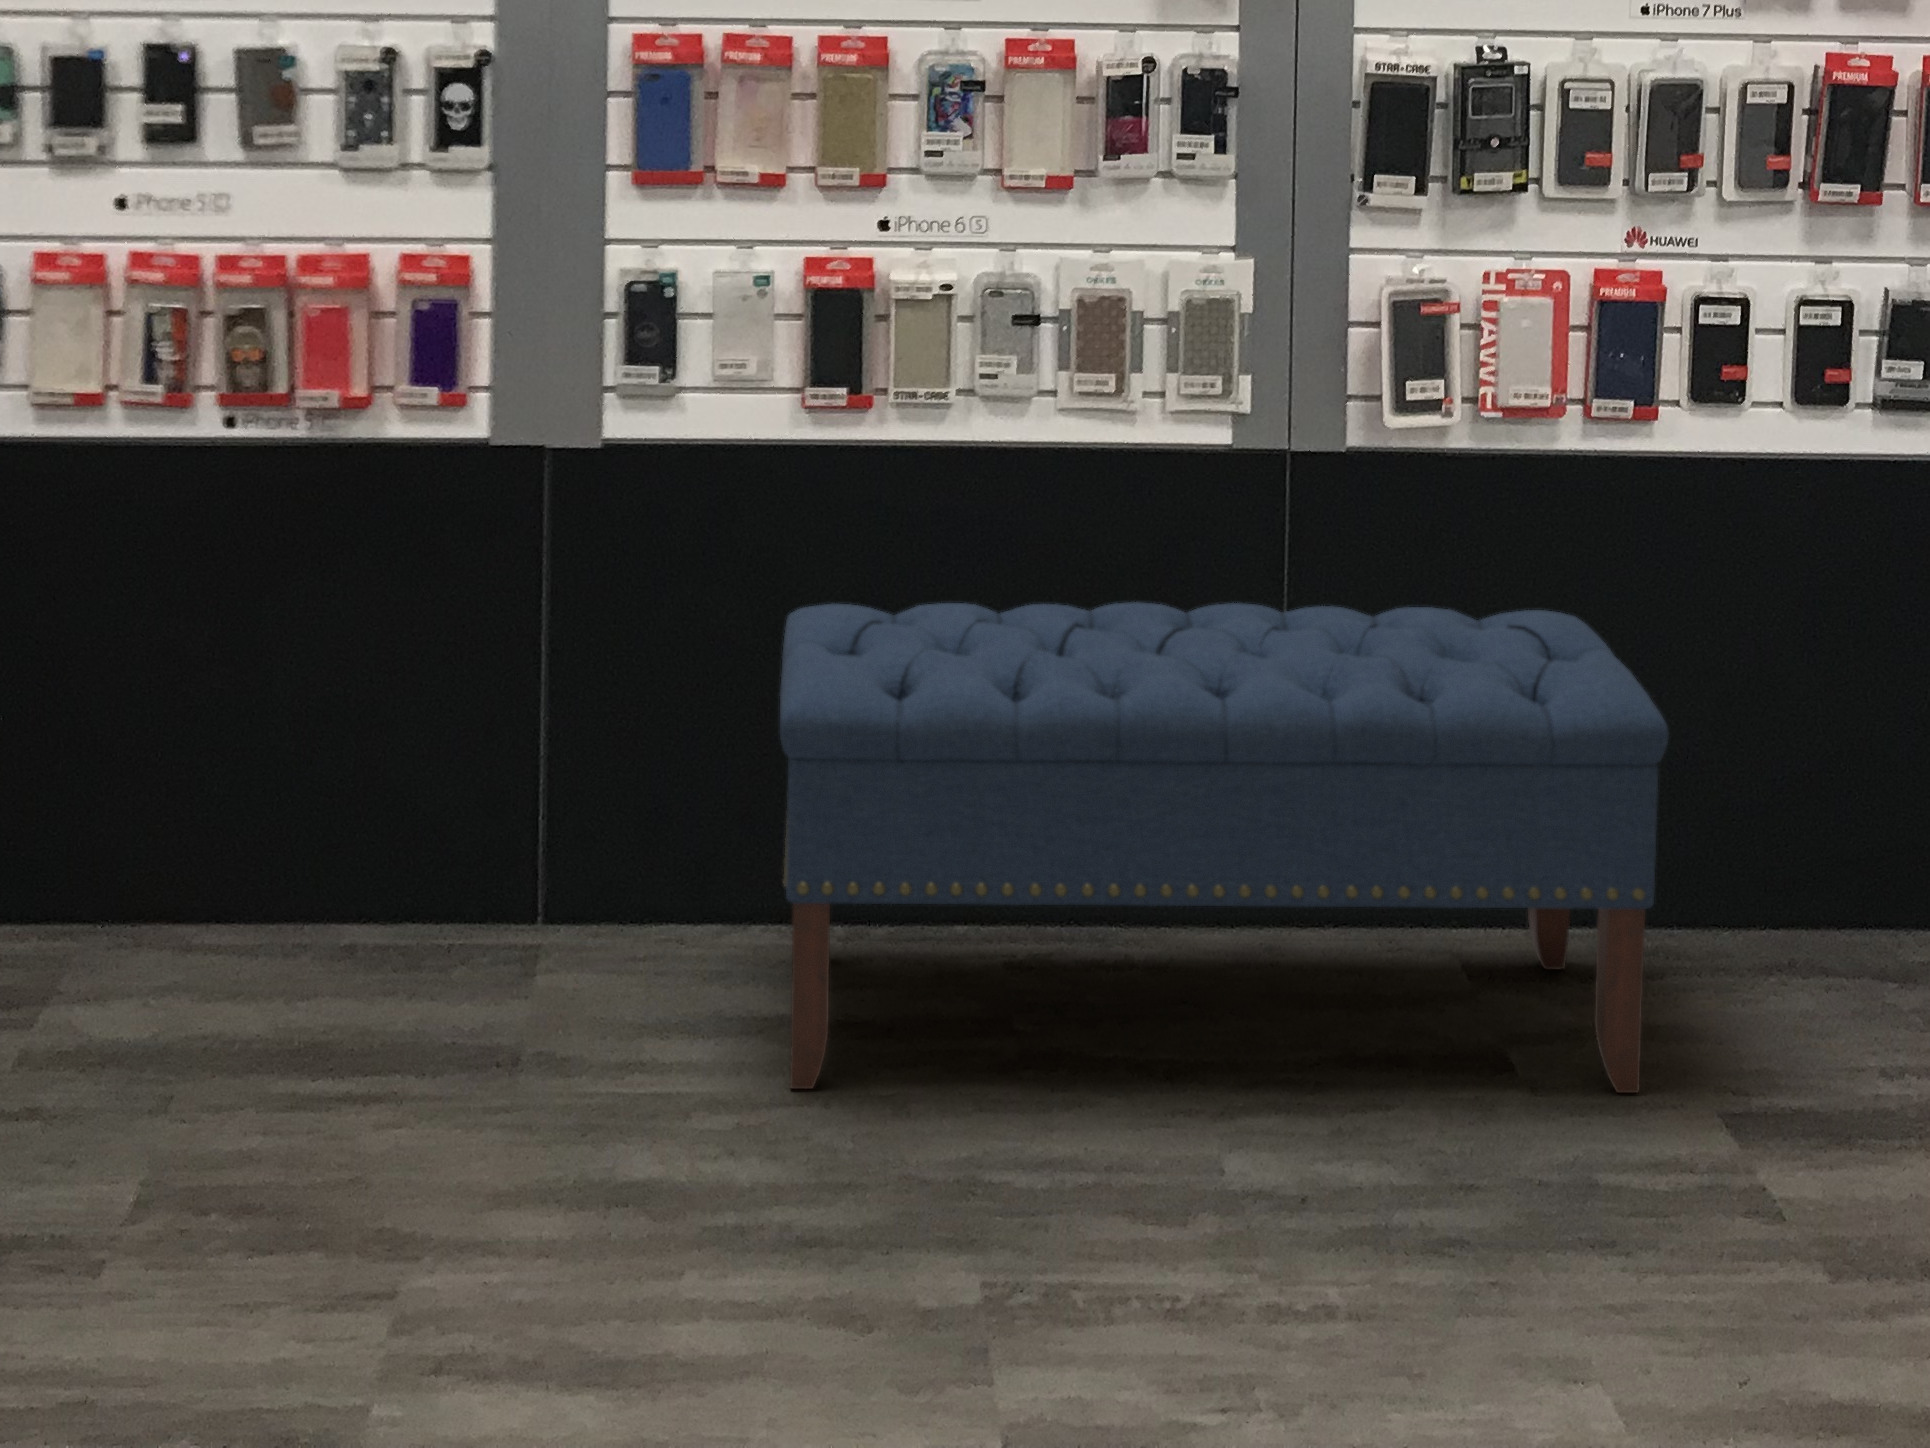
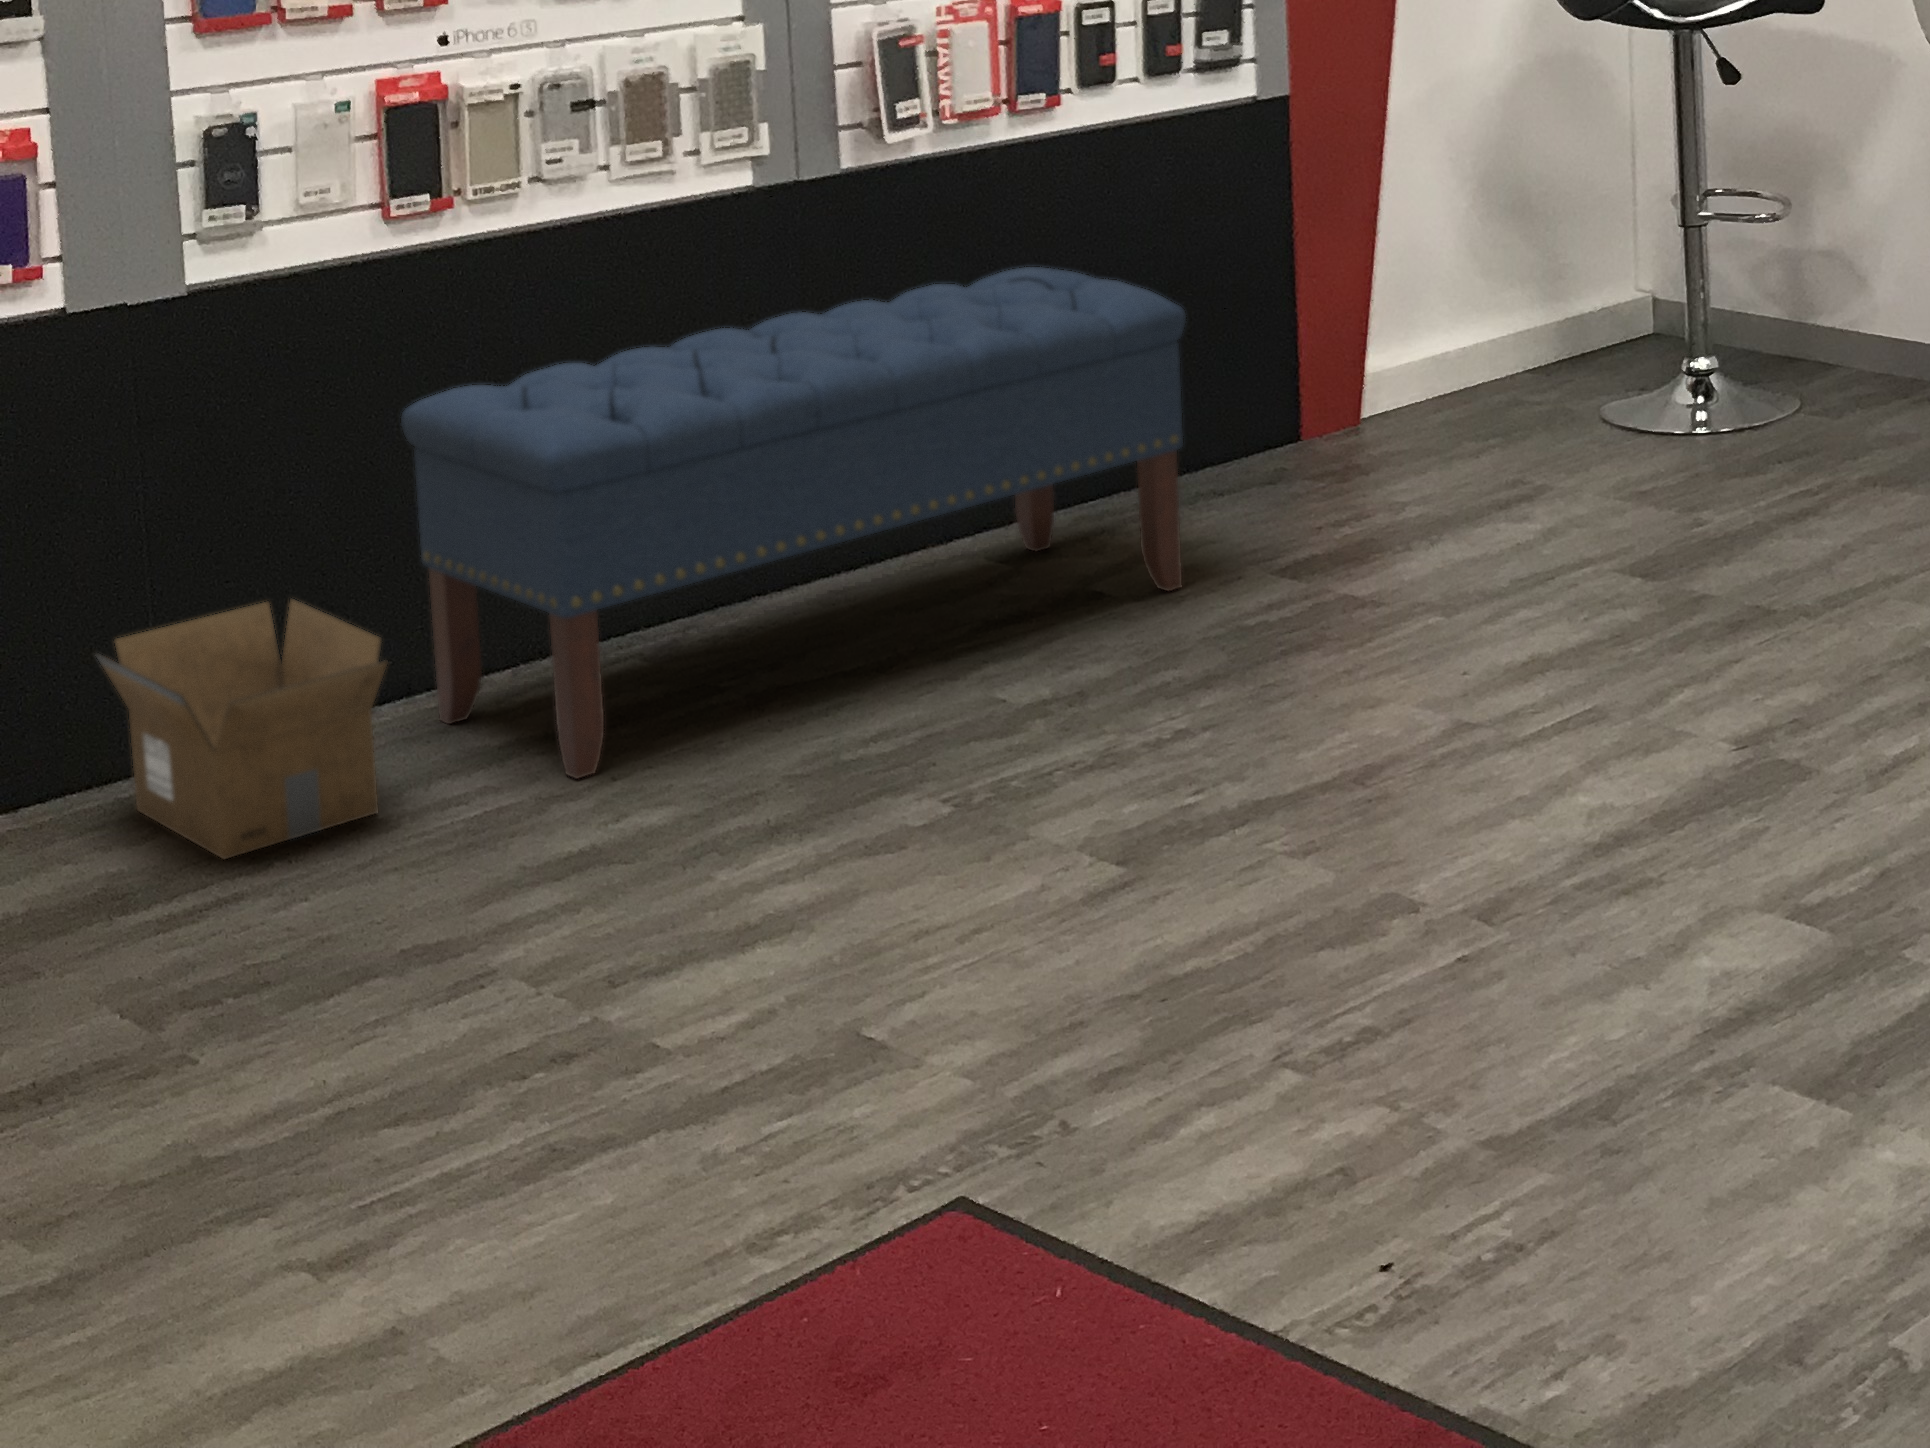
cardboard box: none [421,777,648,1050] -> present [96,598,387,859]

